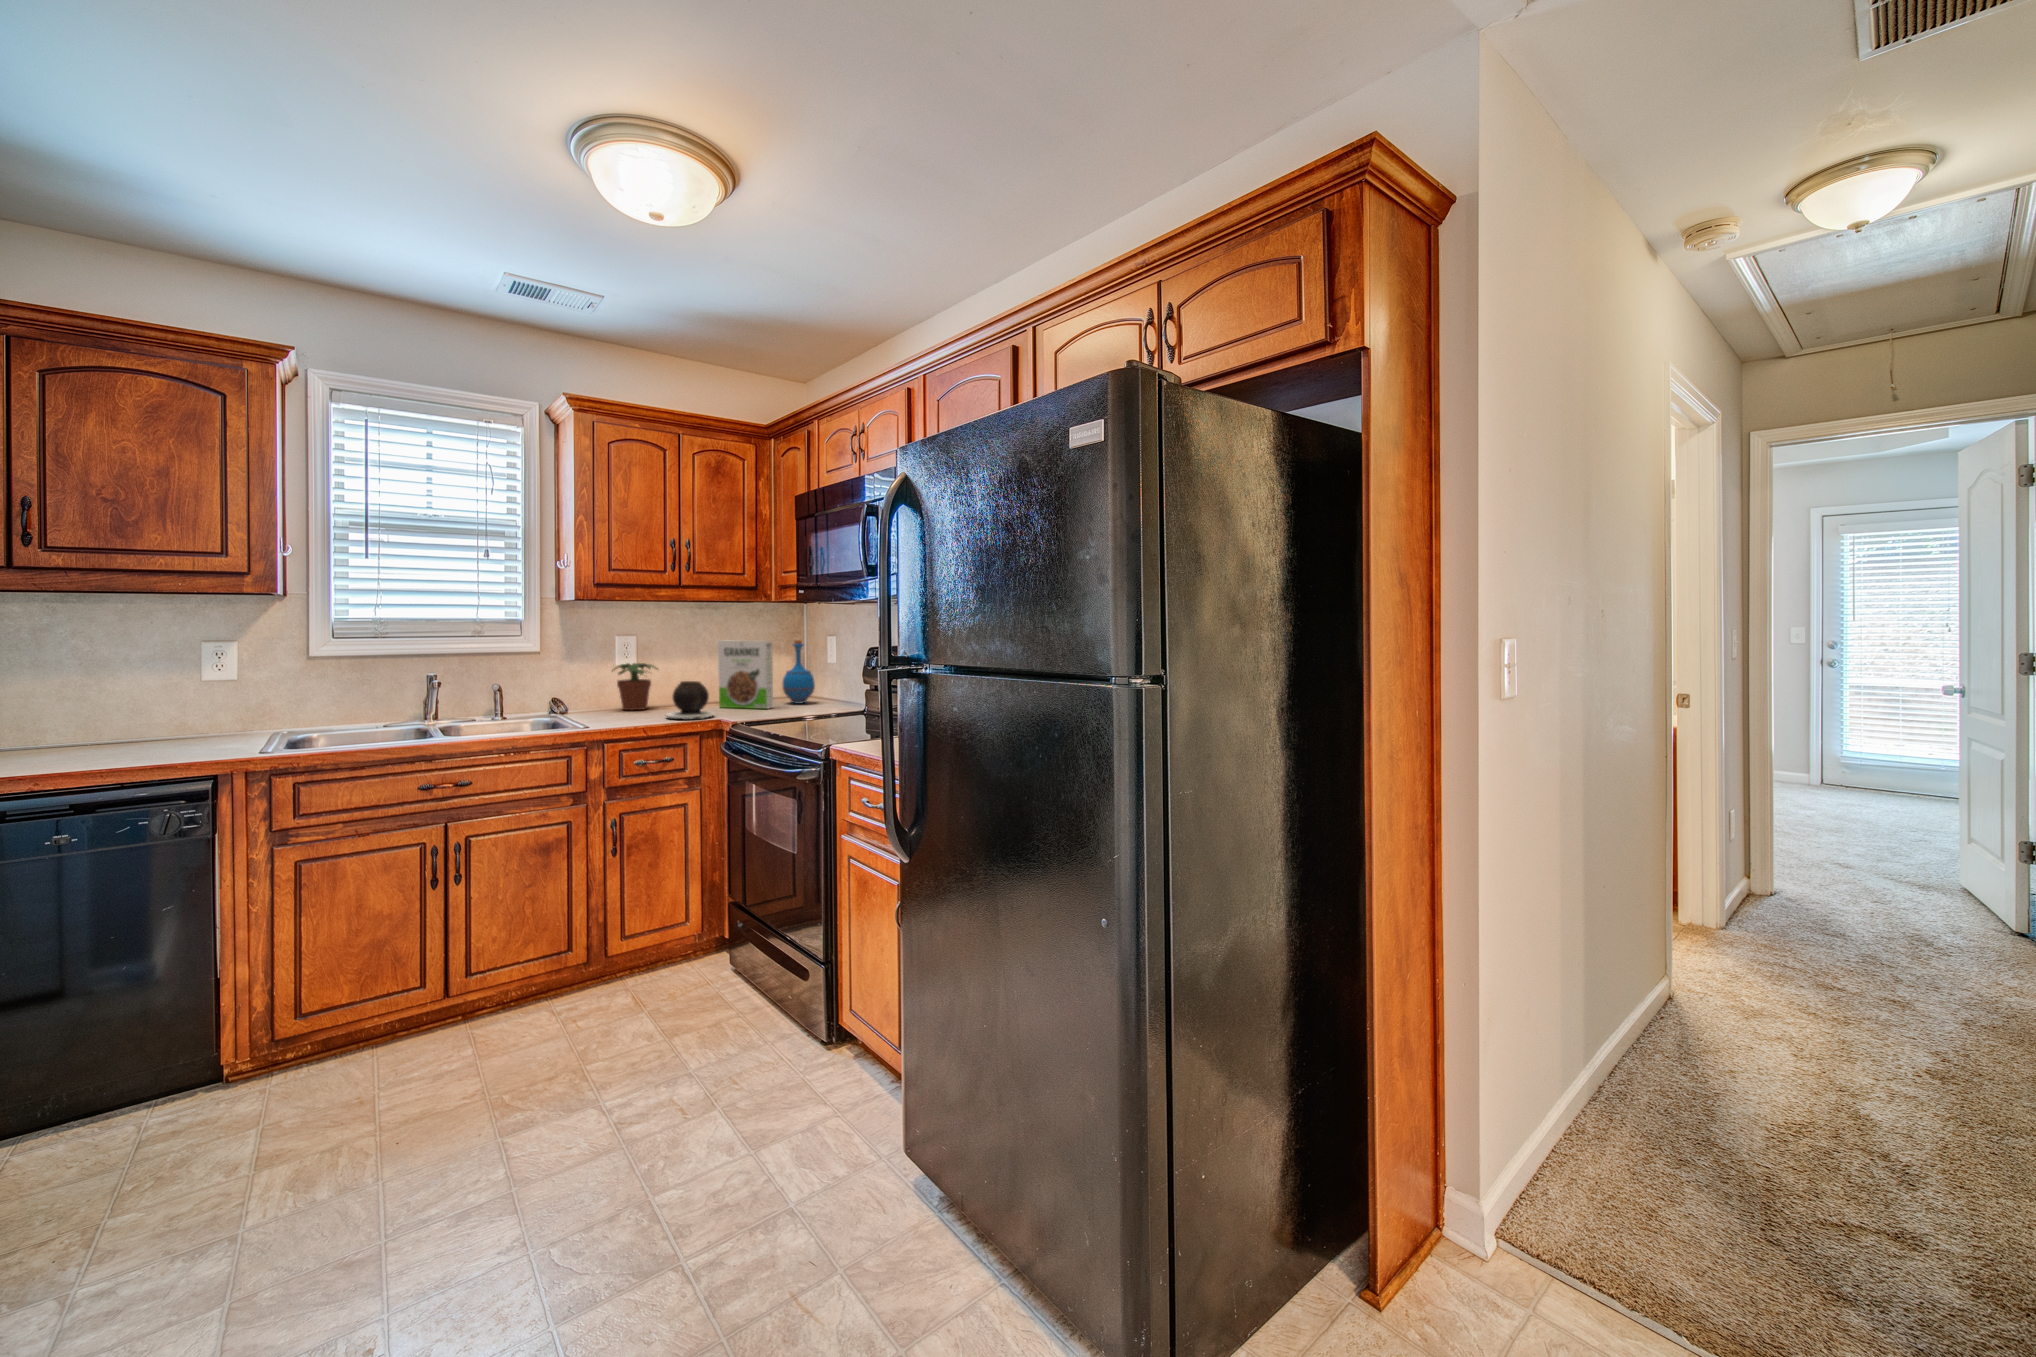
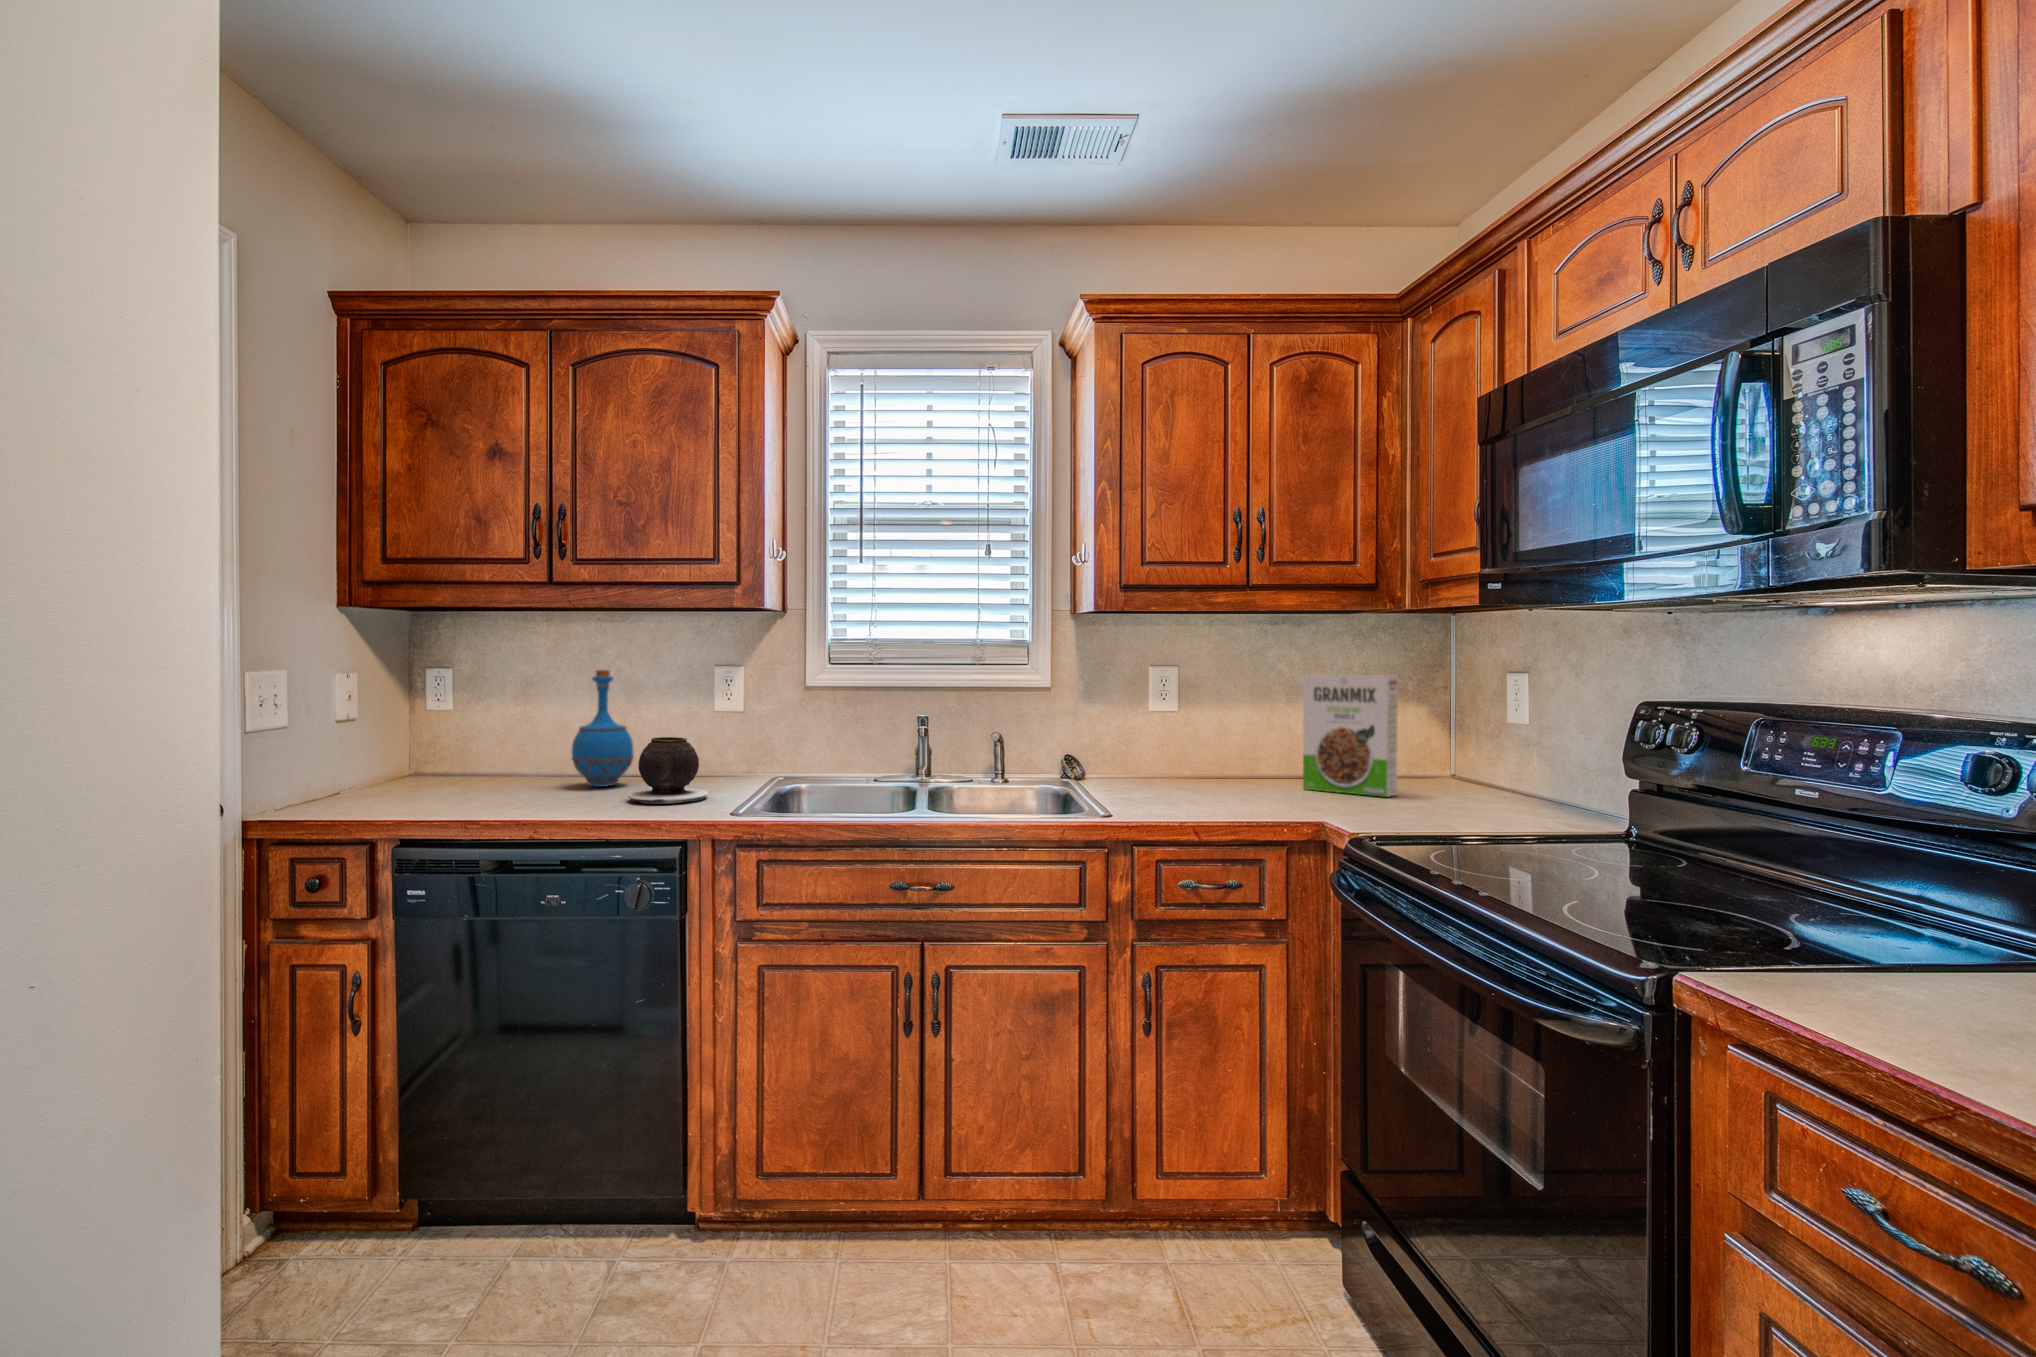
bottle: present [782,640,815,704] -> present [572,670,634,787]
potted plant: present [612,663,657,710] -> none [1142,710,1211,785]
vase: present [667,681,713,720] -> present [628,737,708,804]

